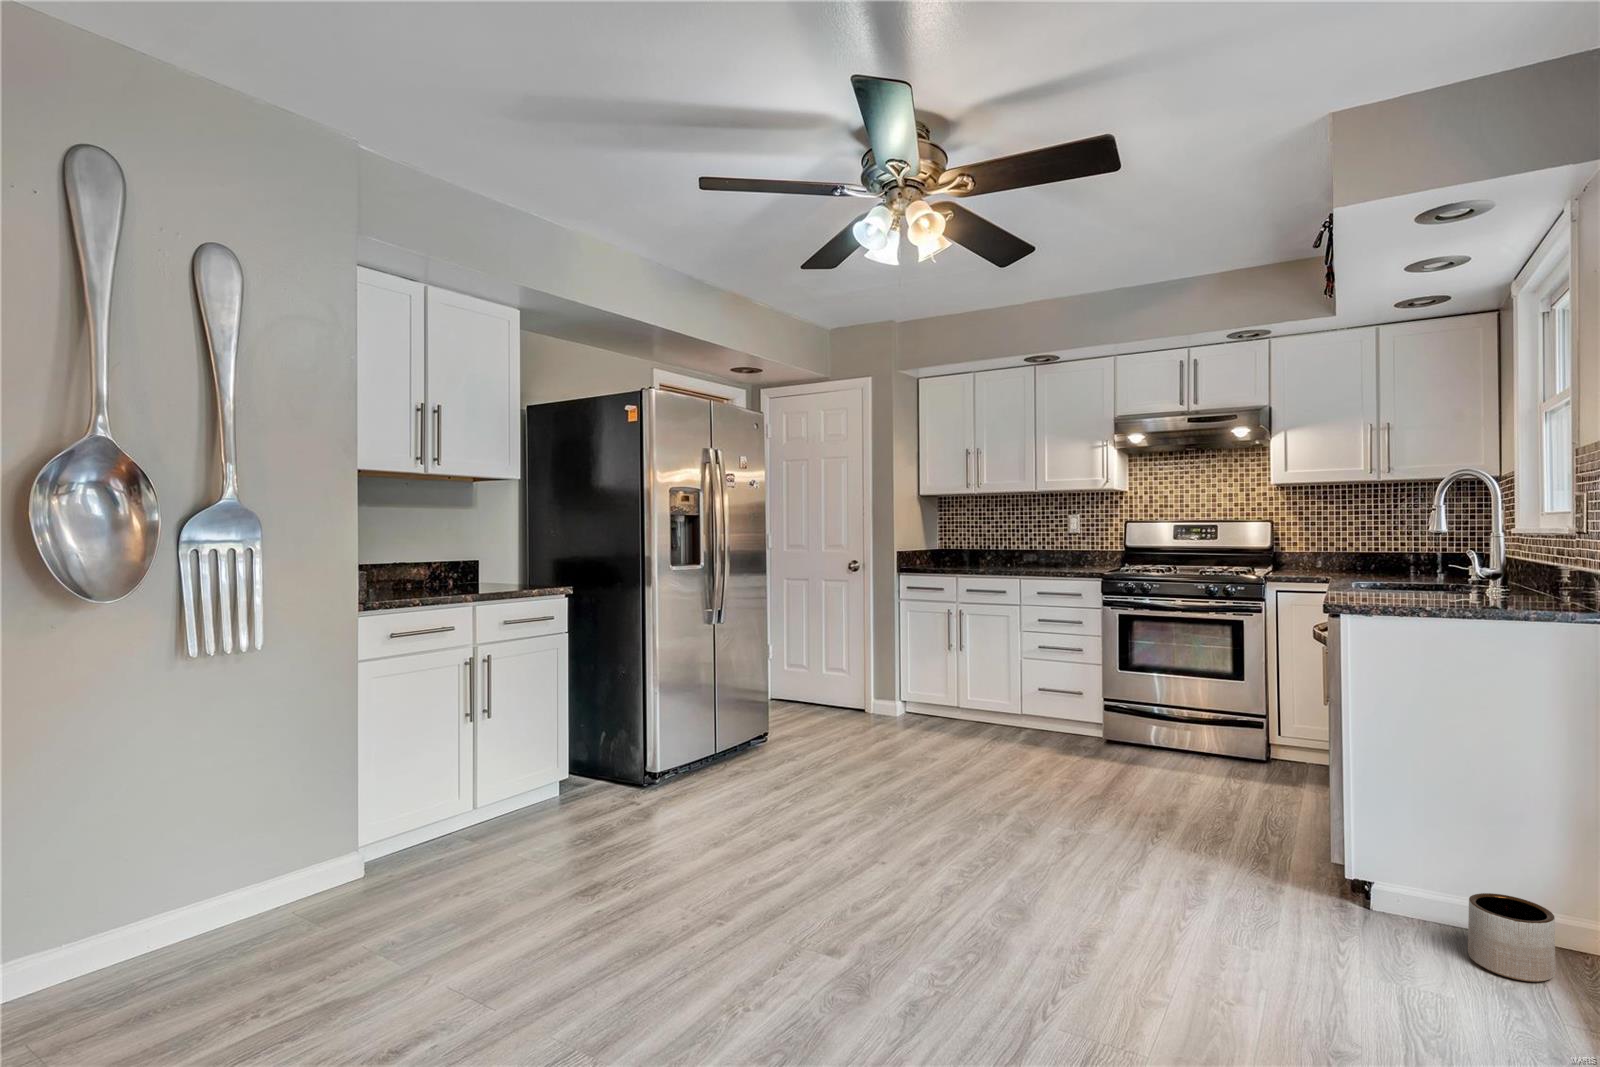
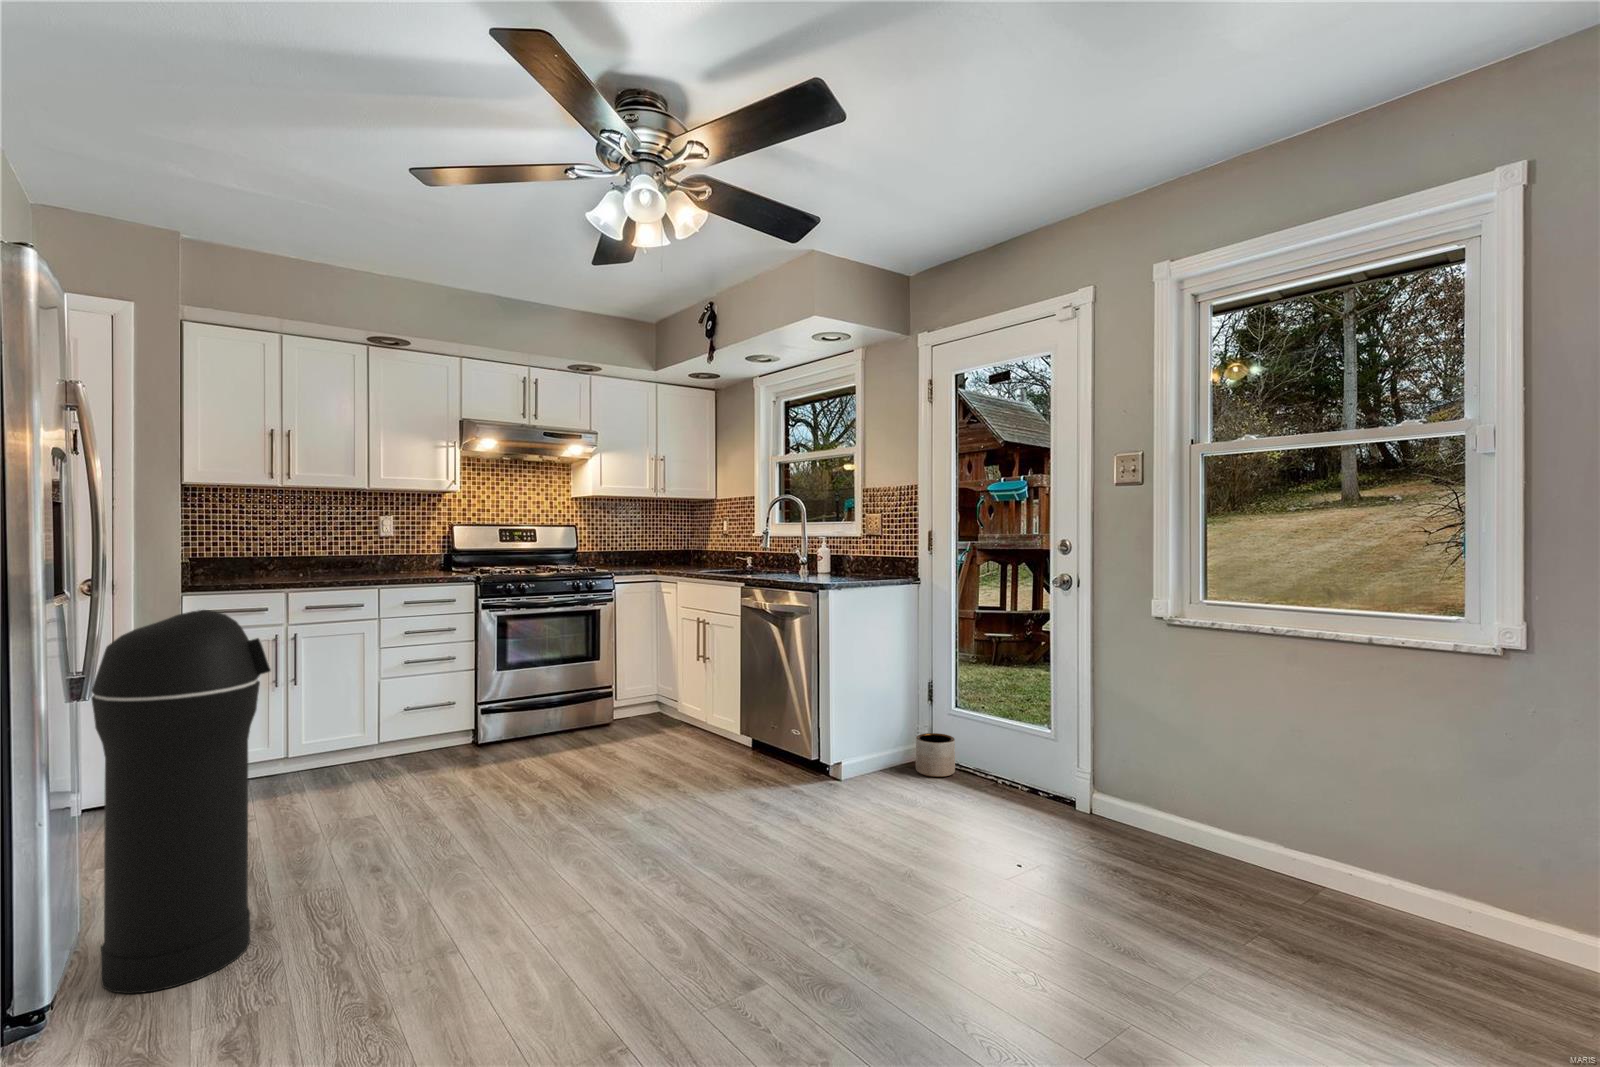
trash can: none [697,587,772,797] -> present [91,610,271,994]

